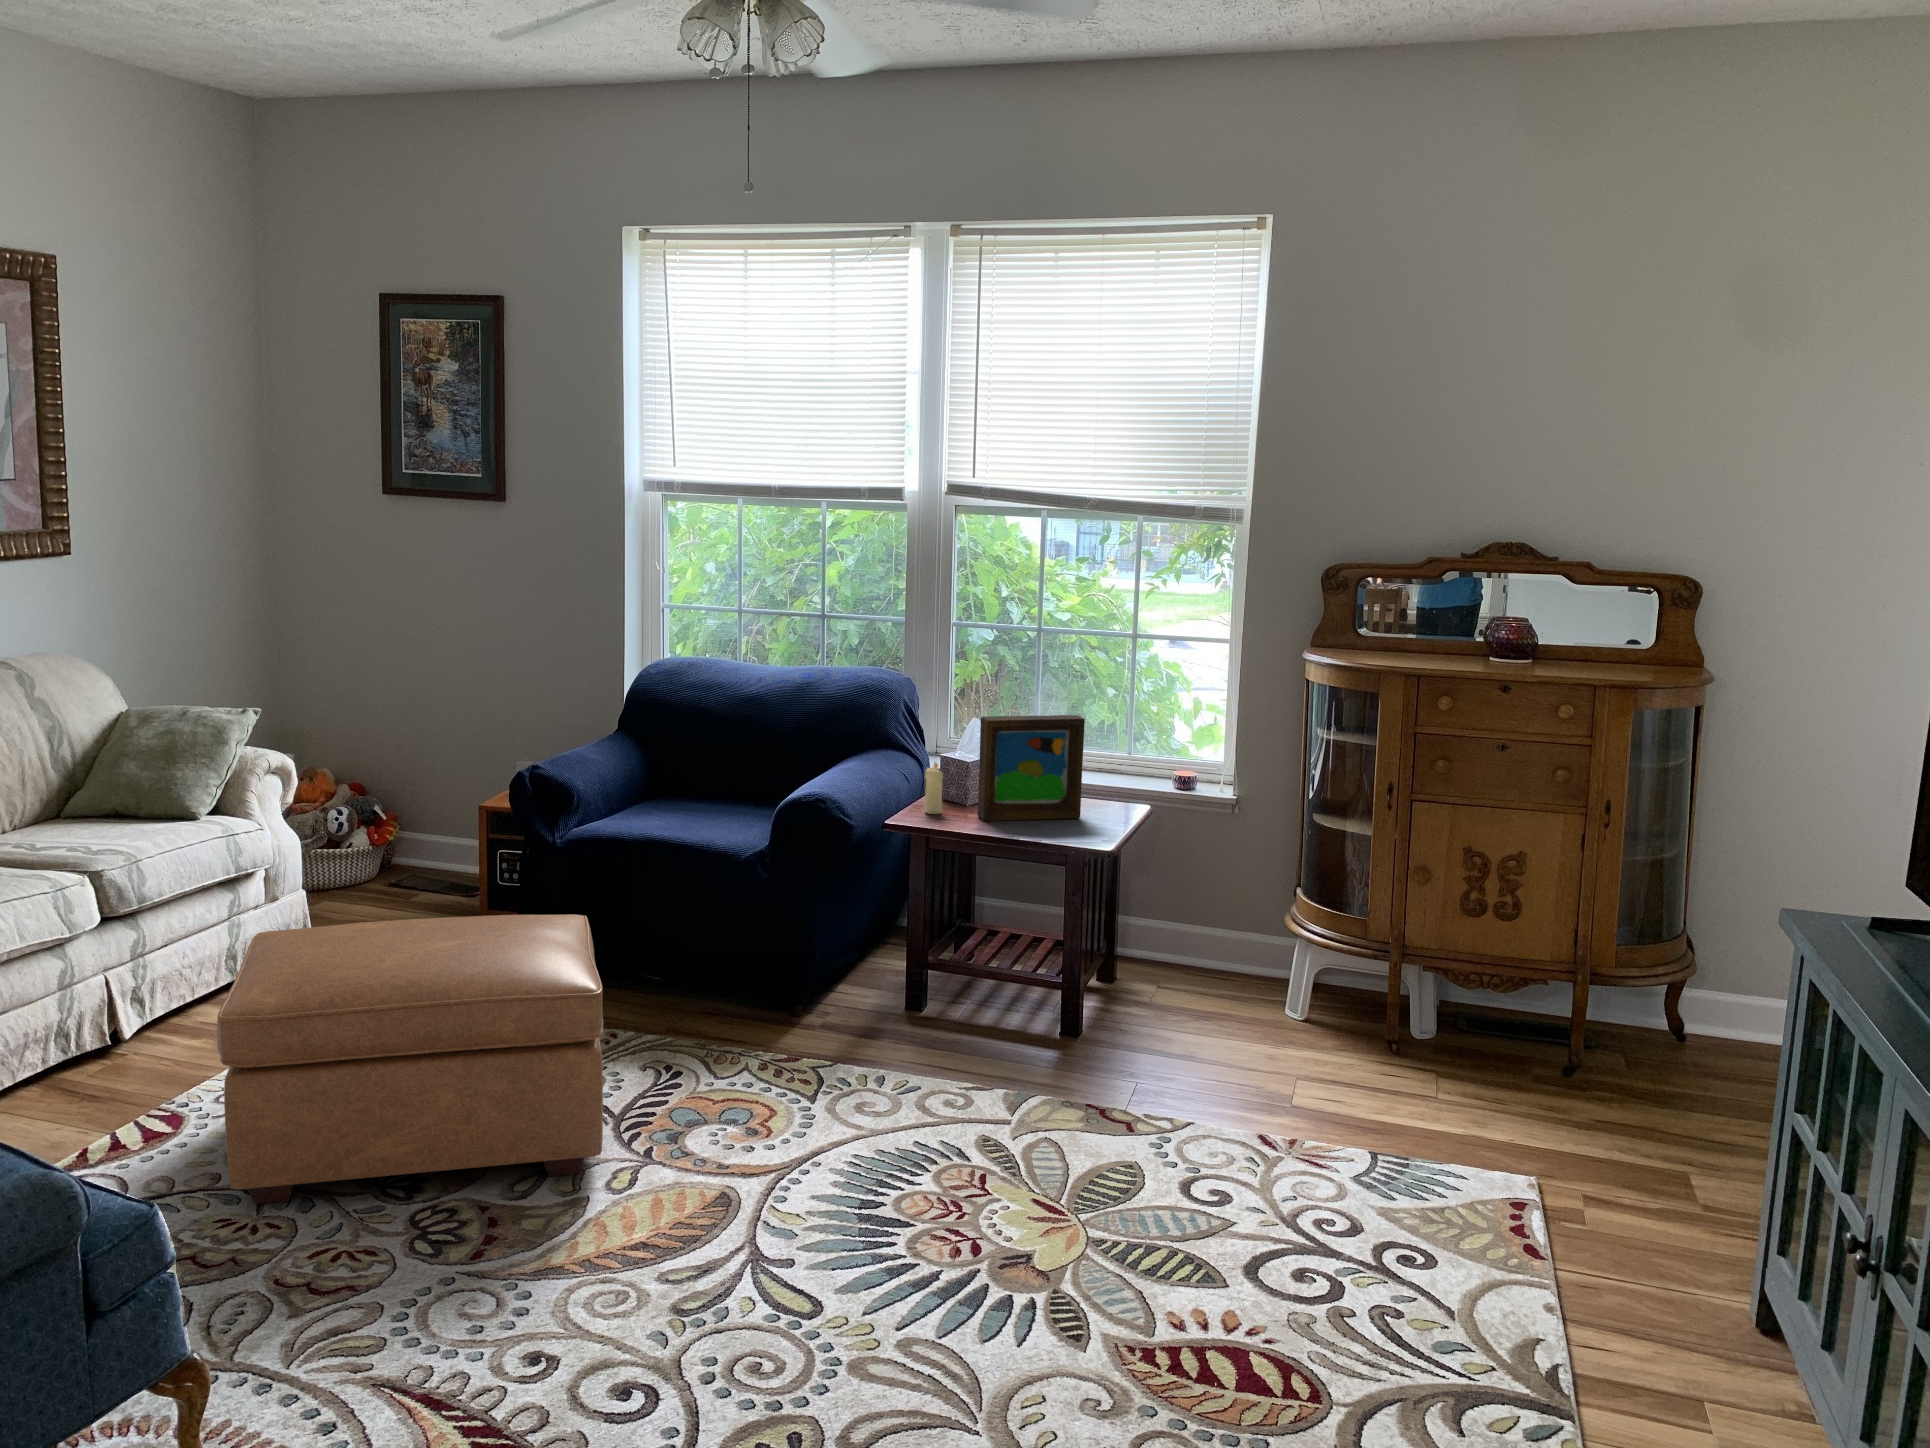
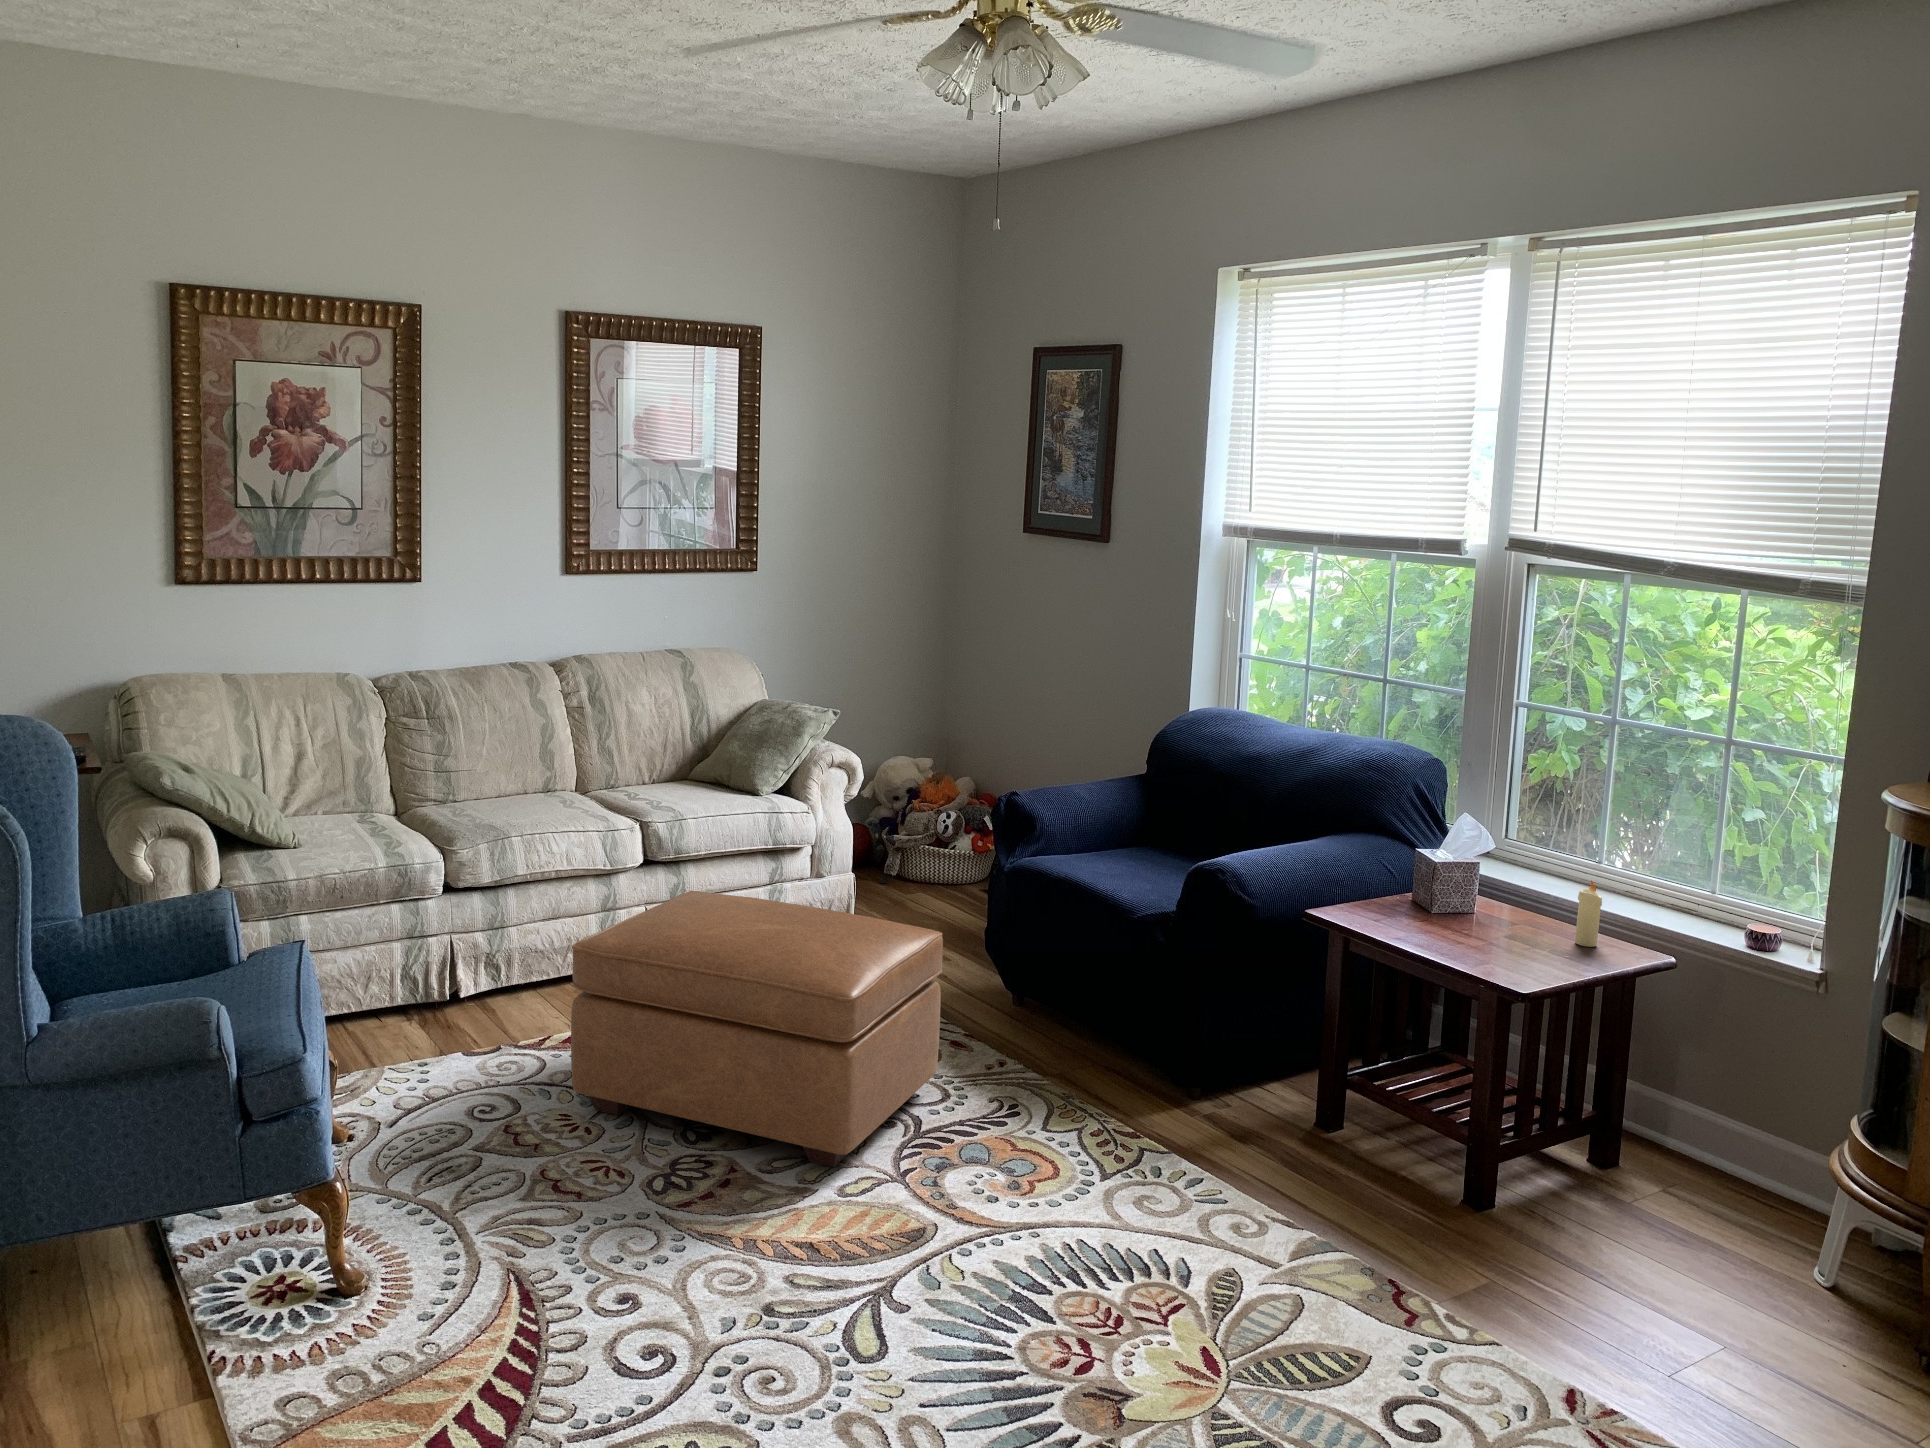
picture frame: present [978,715,1085,821] -> none [1418,803,1559,943]
candle: present [925,763,943,814] -> present [1575,881,1602,947]

